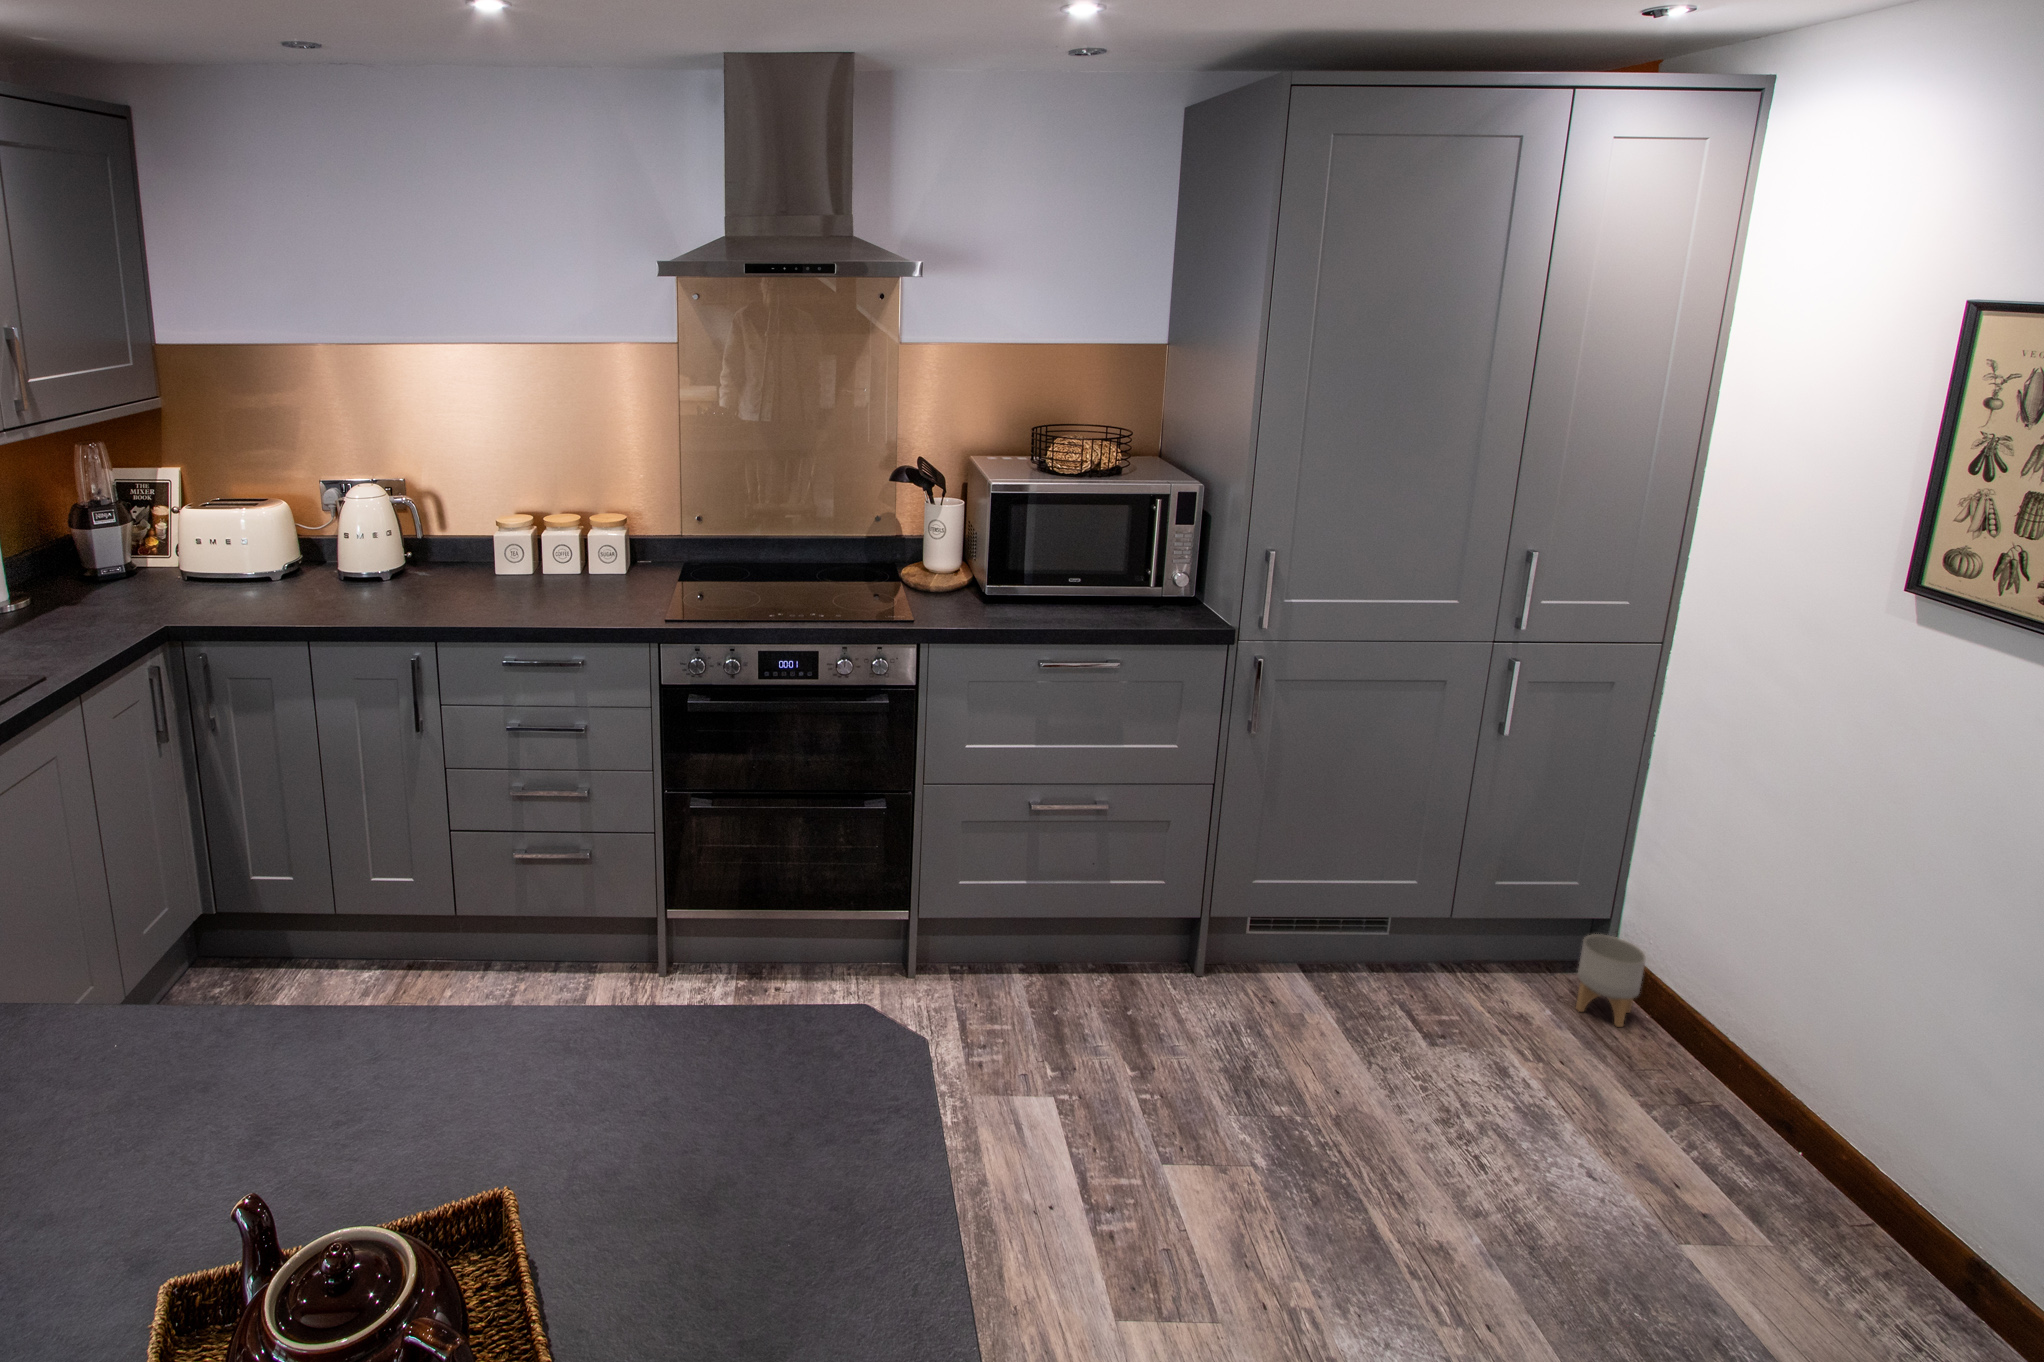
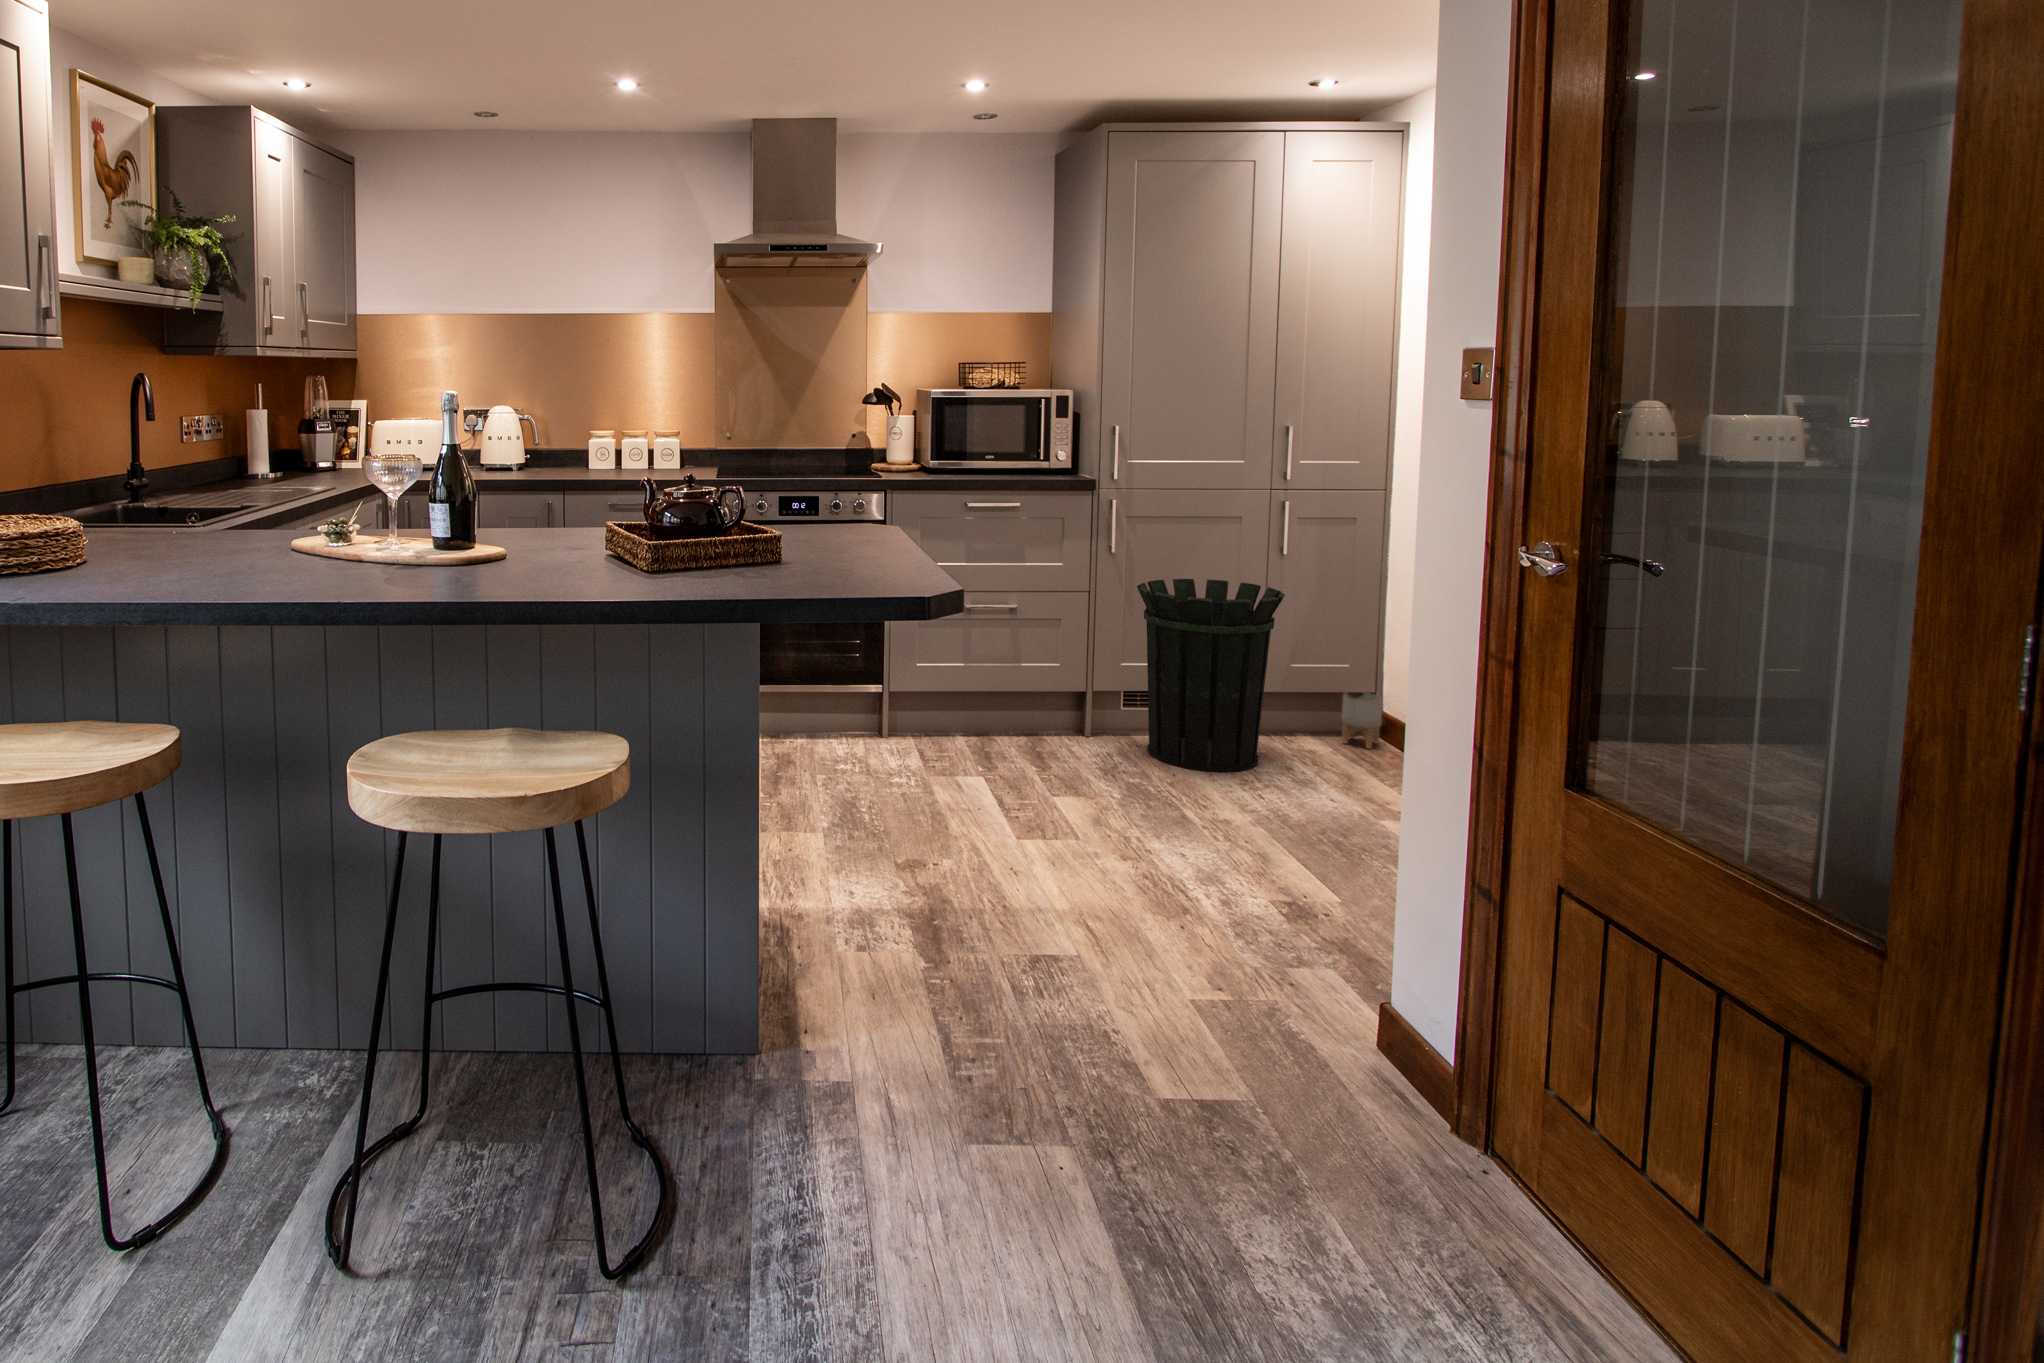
waste bin: none [1293,776,1527,1097] -> present [1137,579,1285,772]

